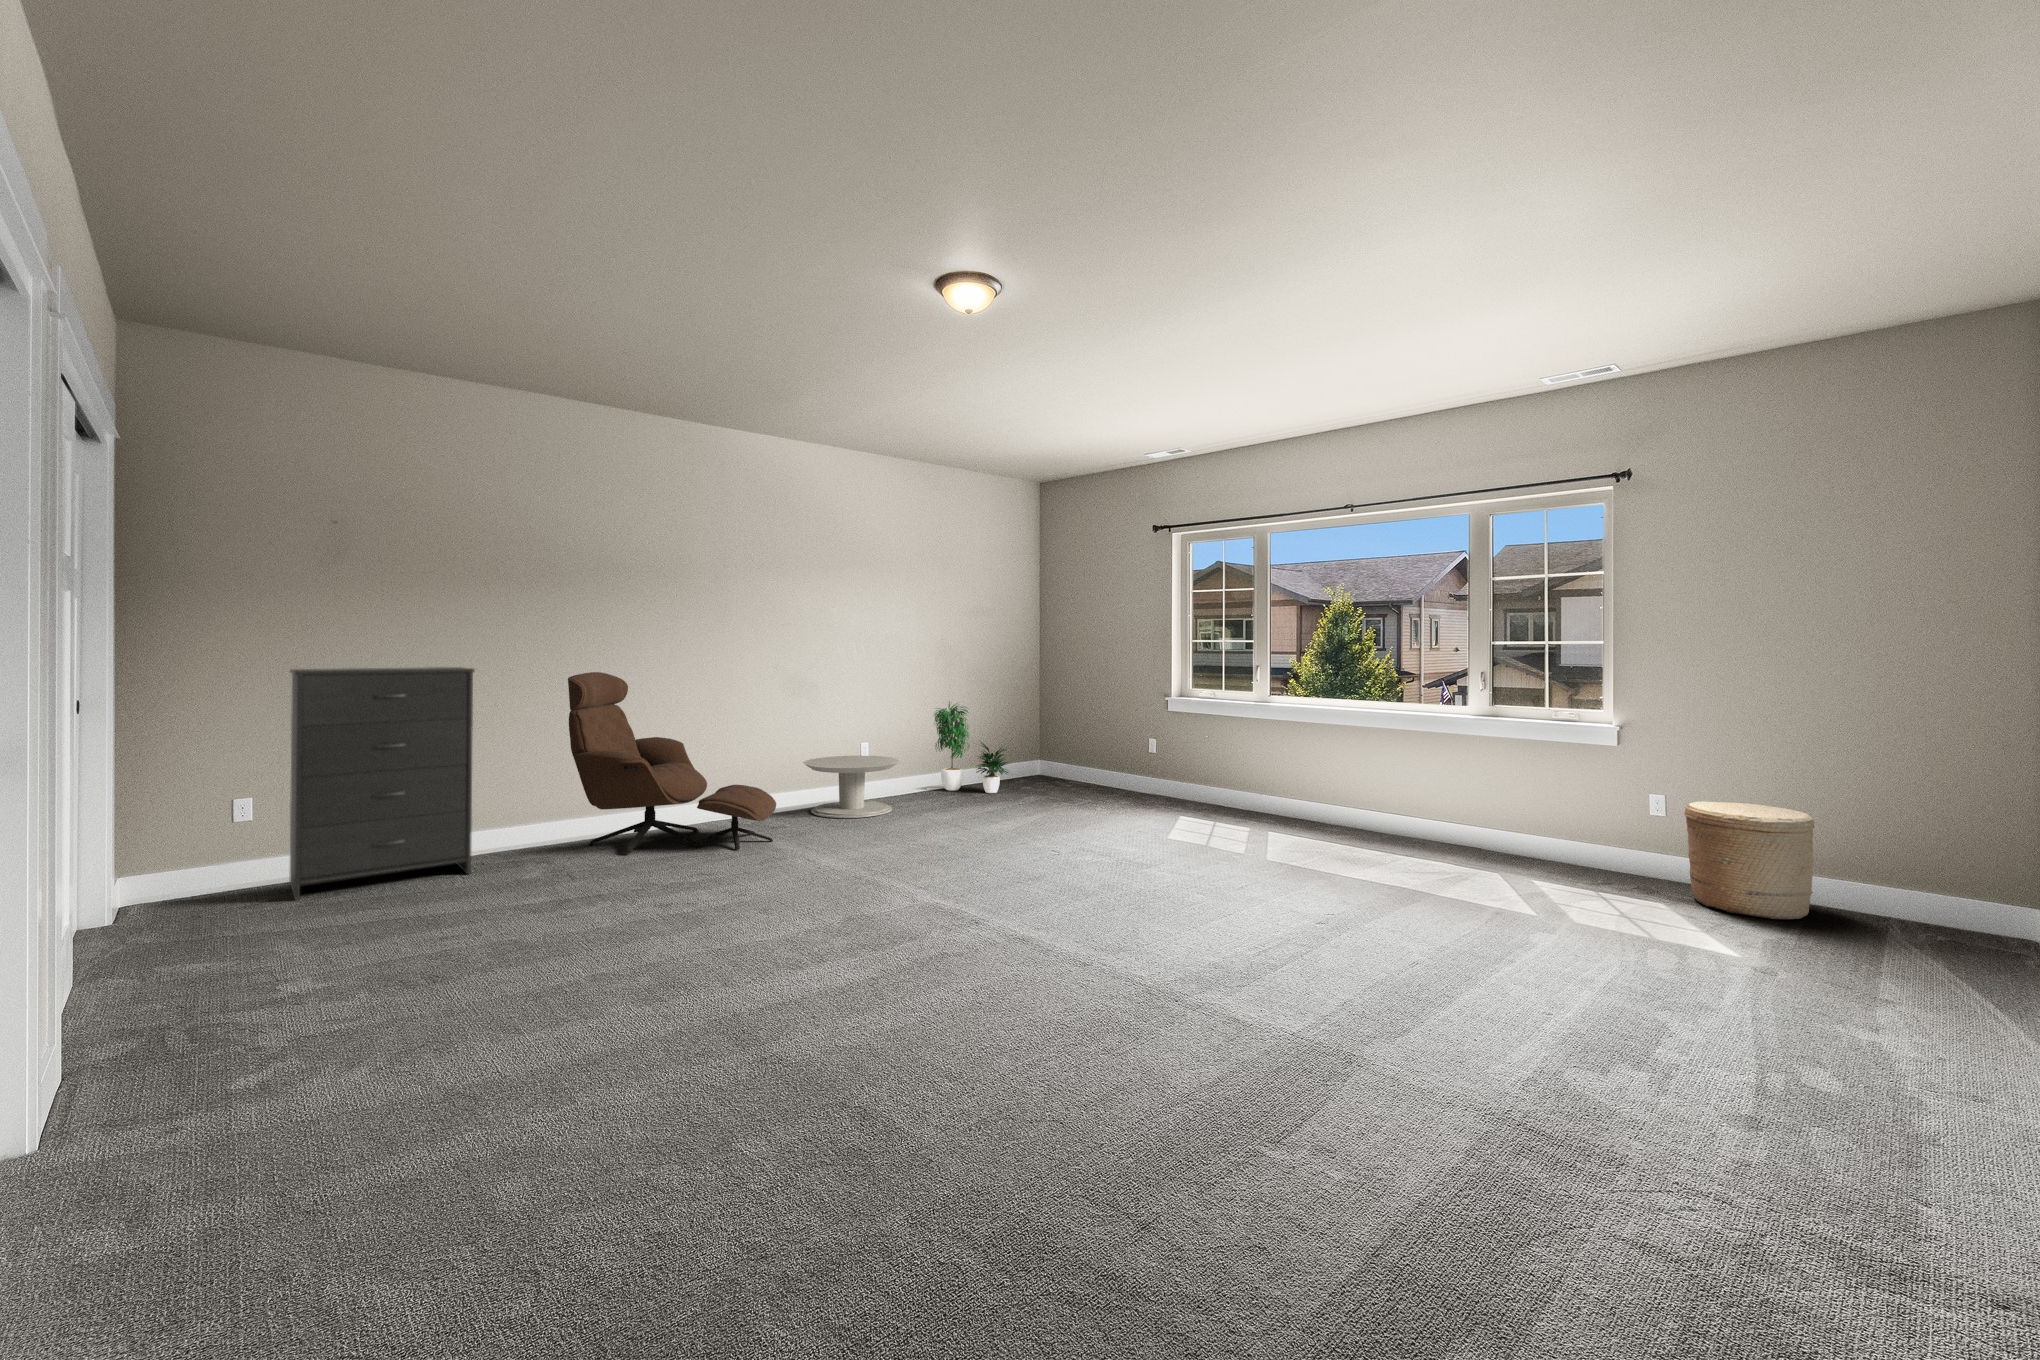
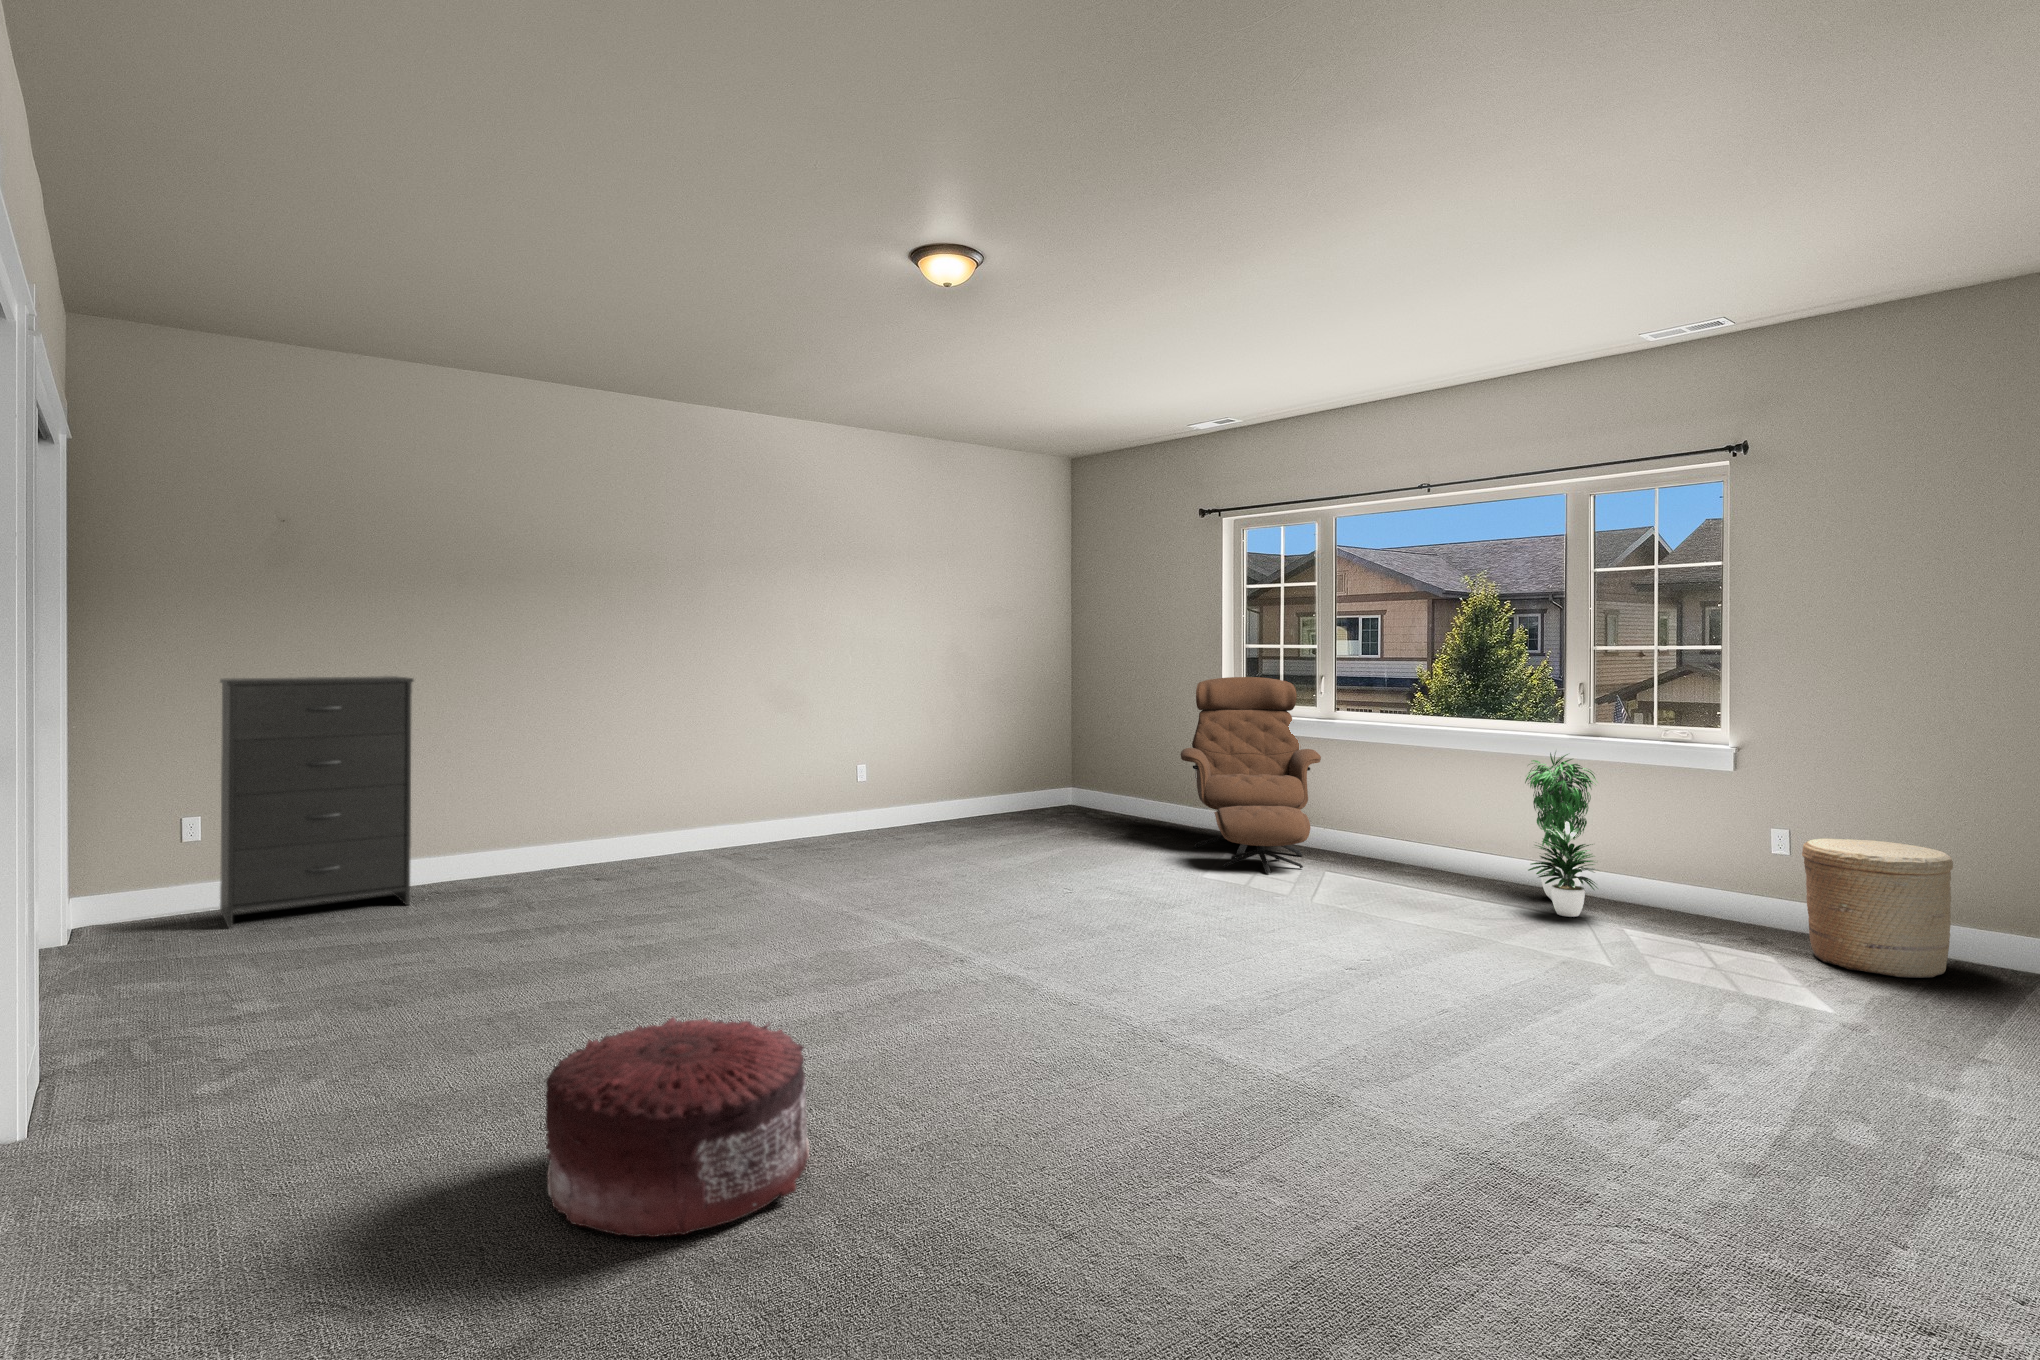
lounge chair: present [568,672,776,854] -> present [1181,677,1321,873]
potted plant: present [934,701,1009,793] -> present [1525,752,1600,917]
side table: present [803,756,900,818] -> none [780,780,892,852]
pouf: none [603,999,872,1250] -> present [545,1017,809,1237]

